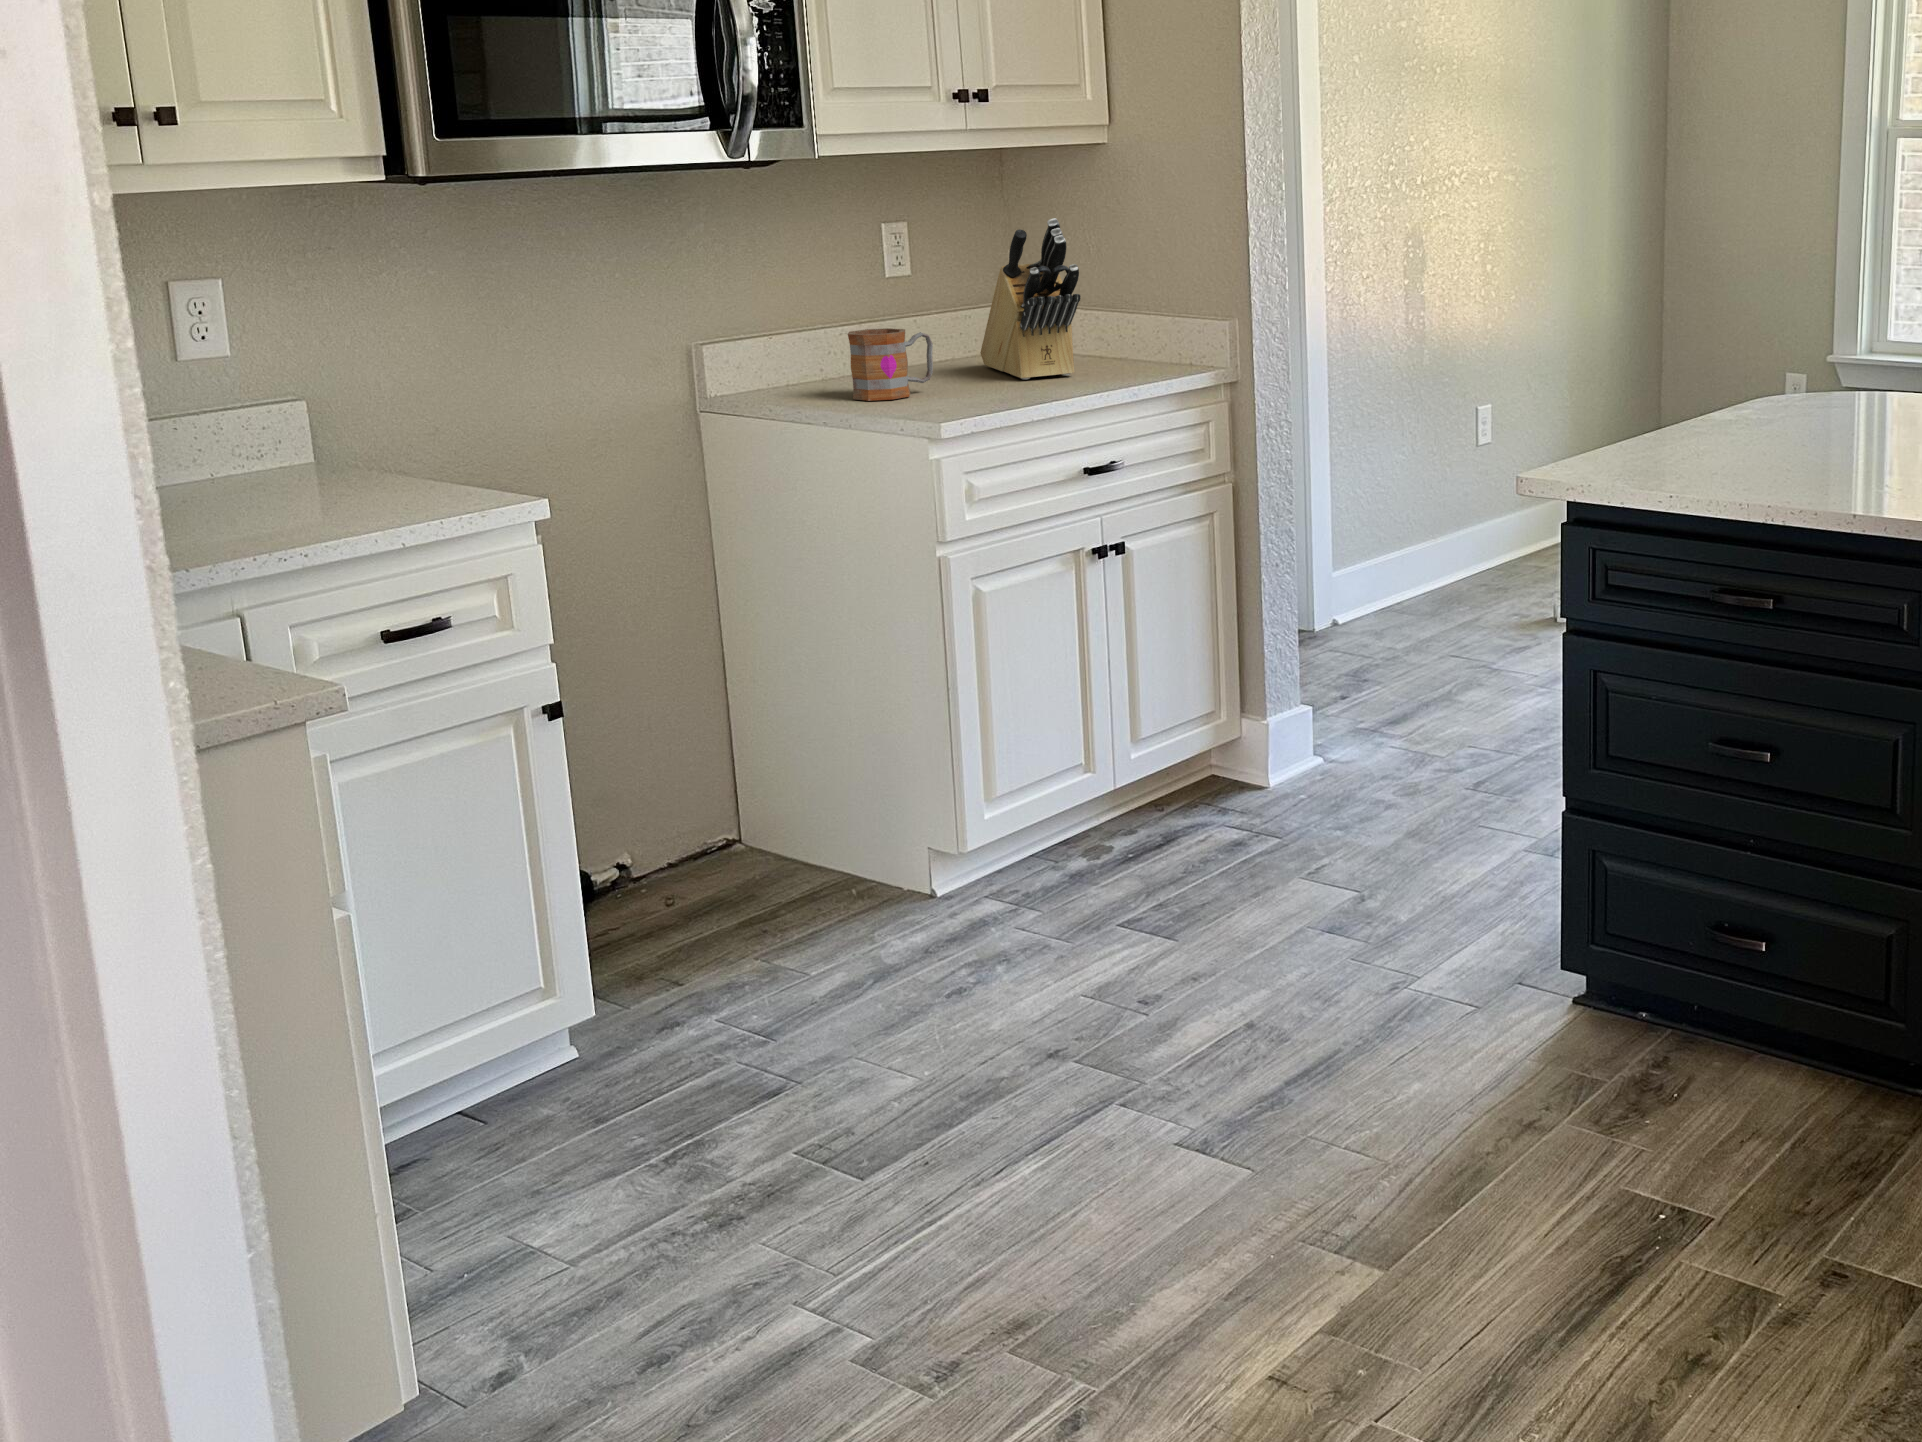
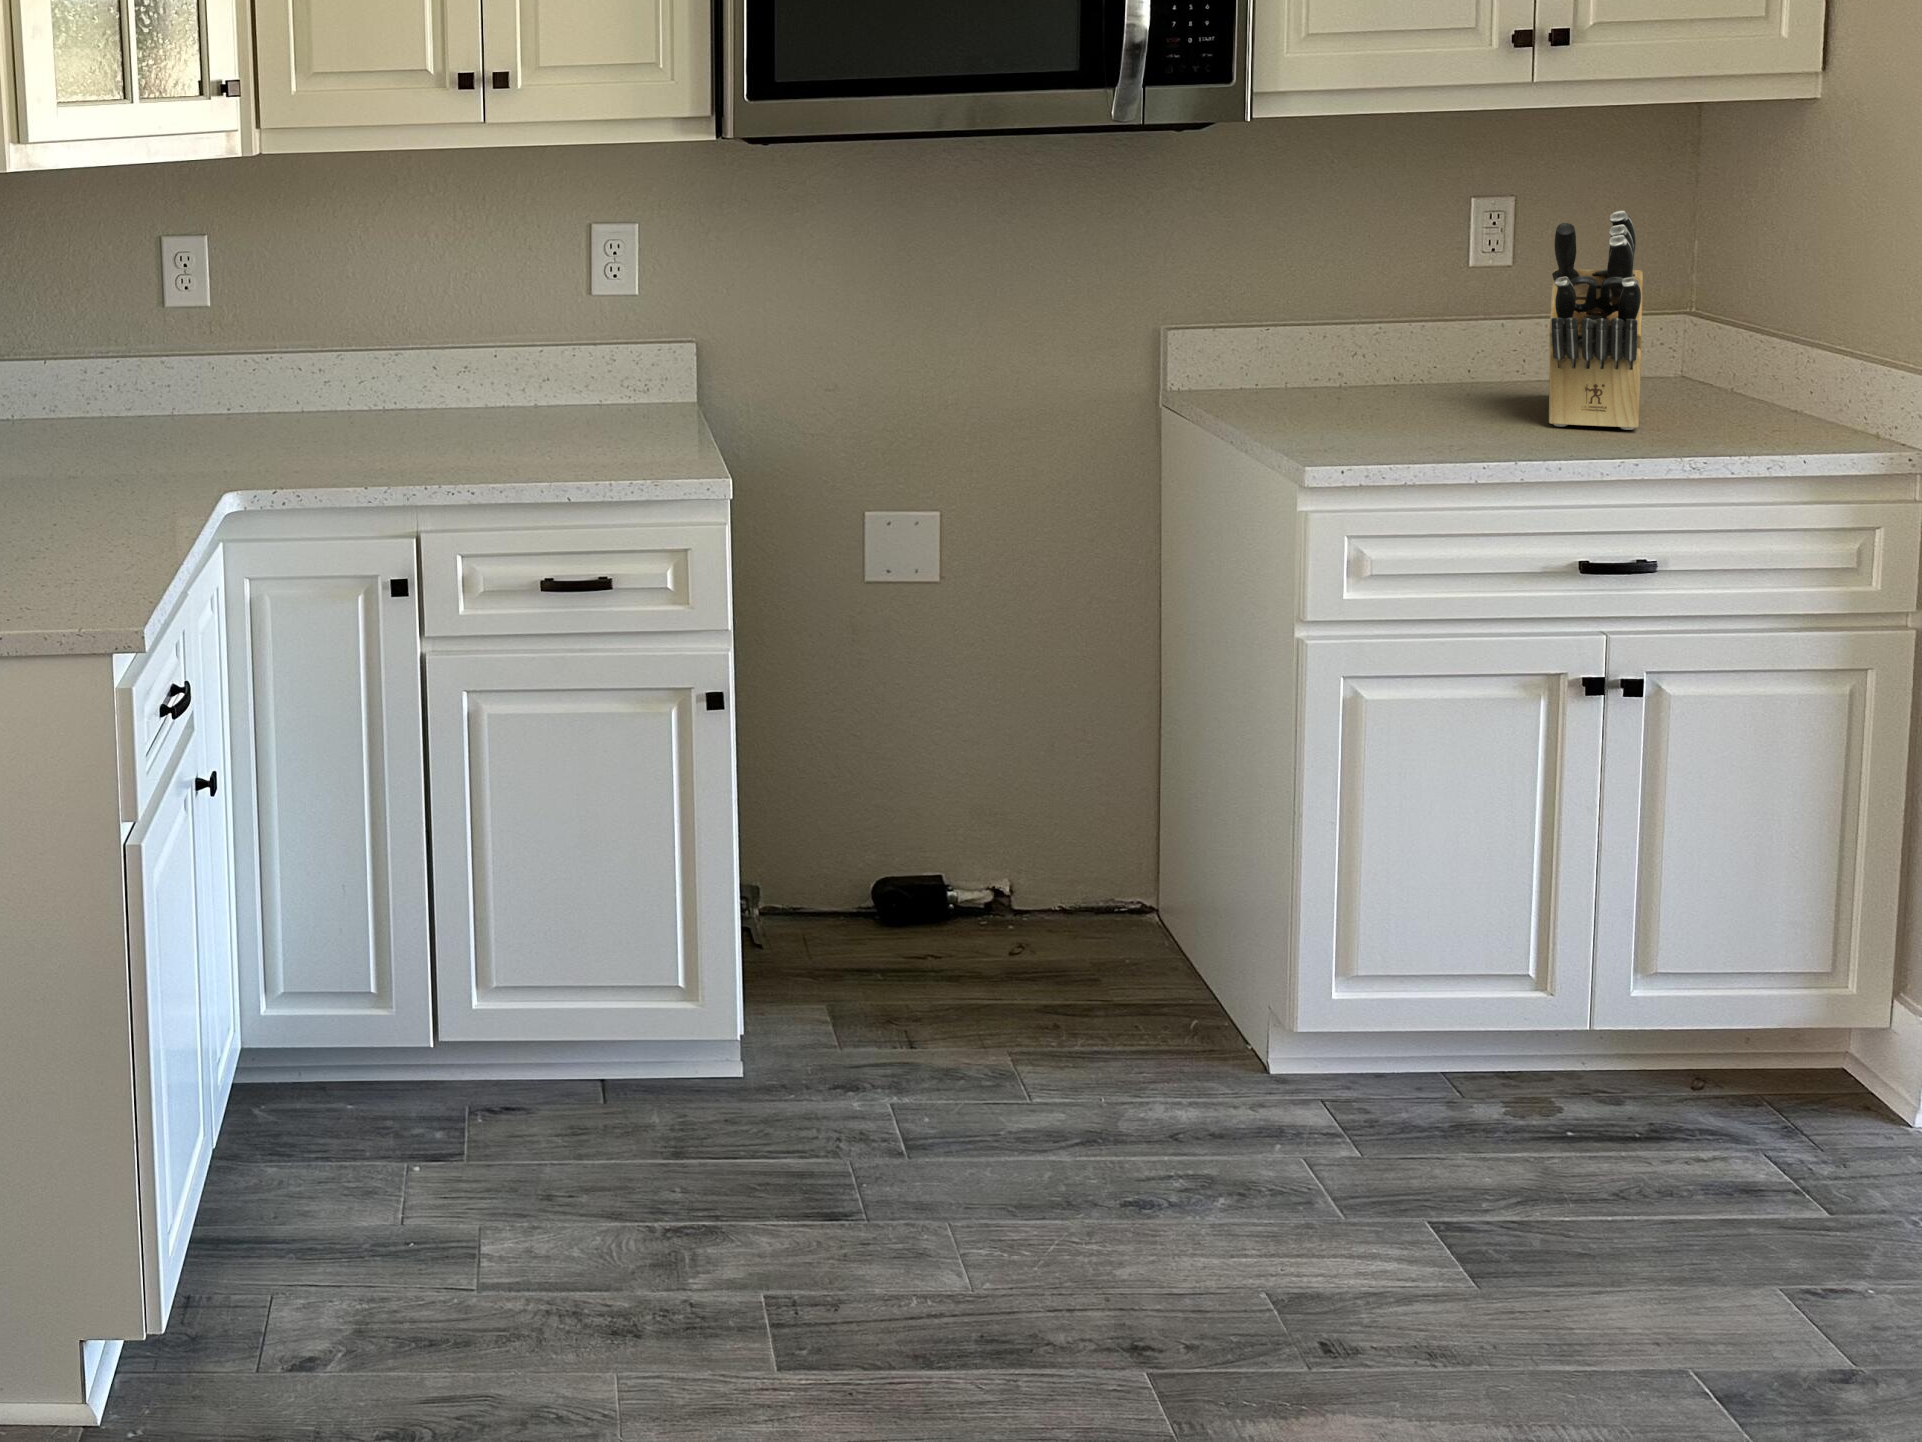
mug: present [848,328,933,401] -> none [1288,334,1408,426]

